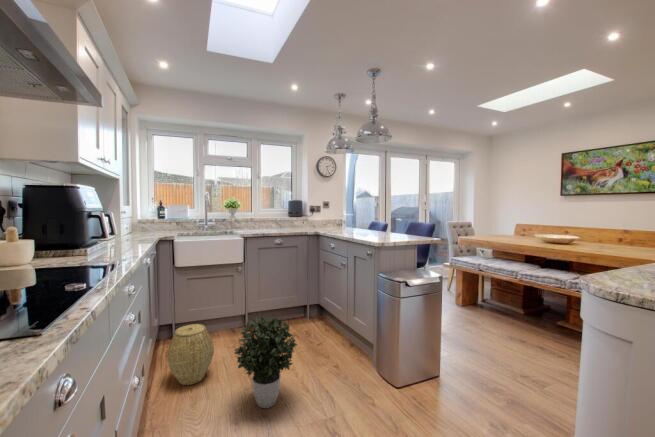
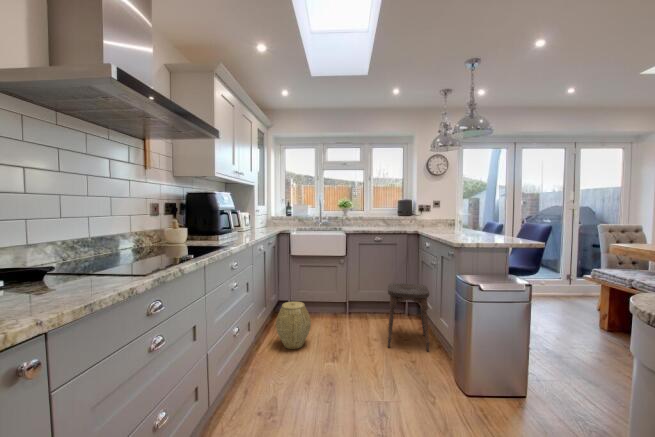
stool: none [297,286,342,357] -> present [388,283,429,351]
potted plant: present [235,317,297,408] -> none [316,300,371,380]

